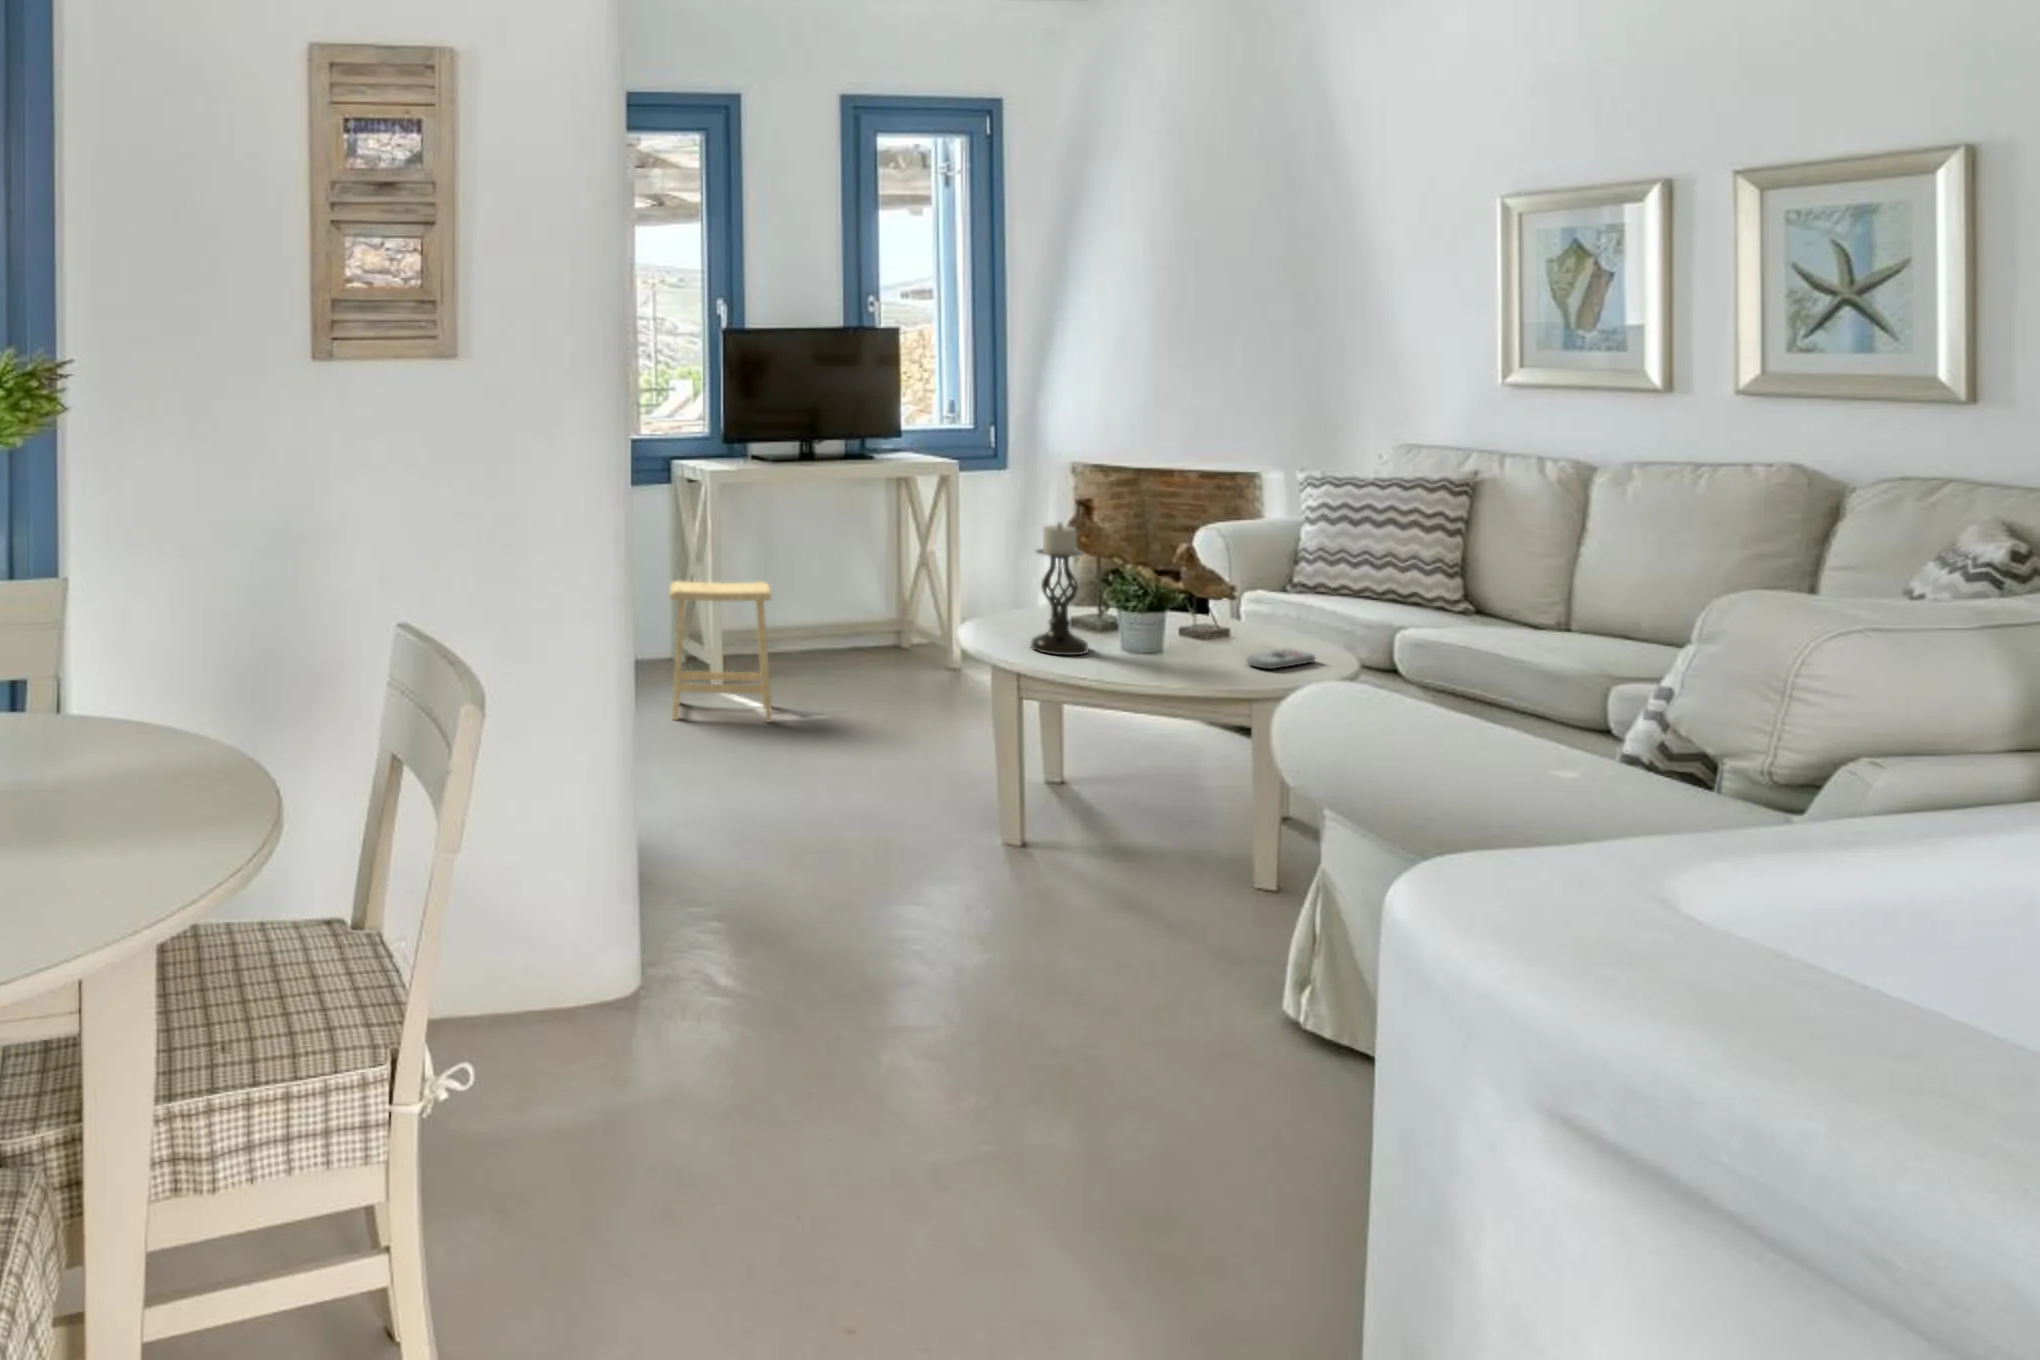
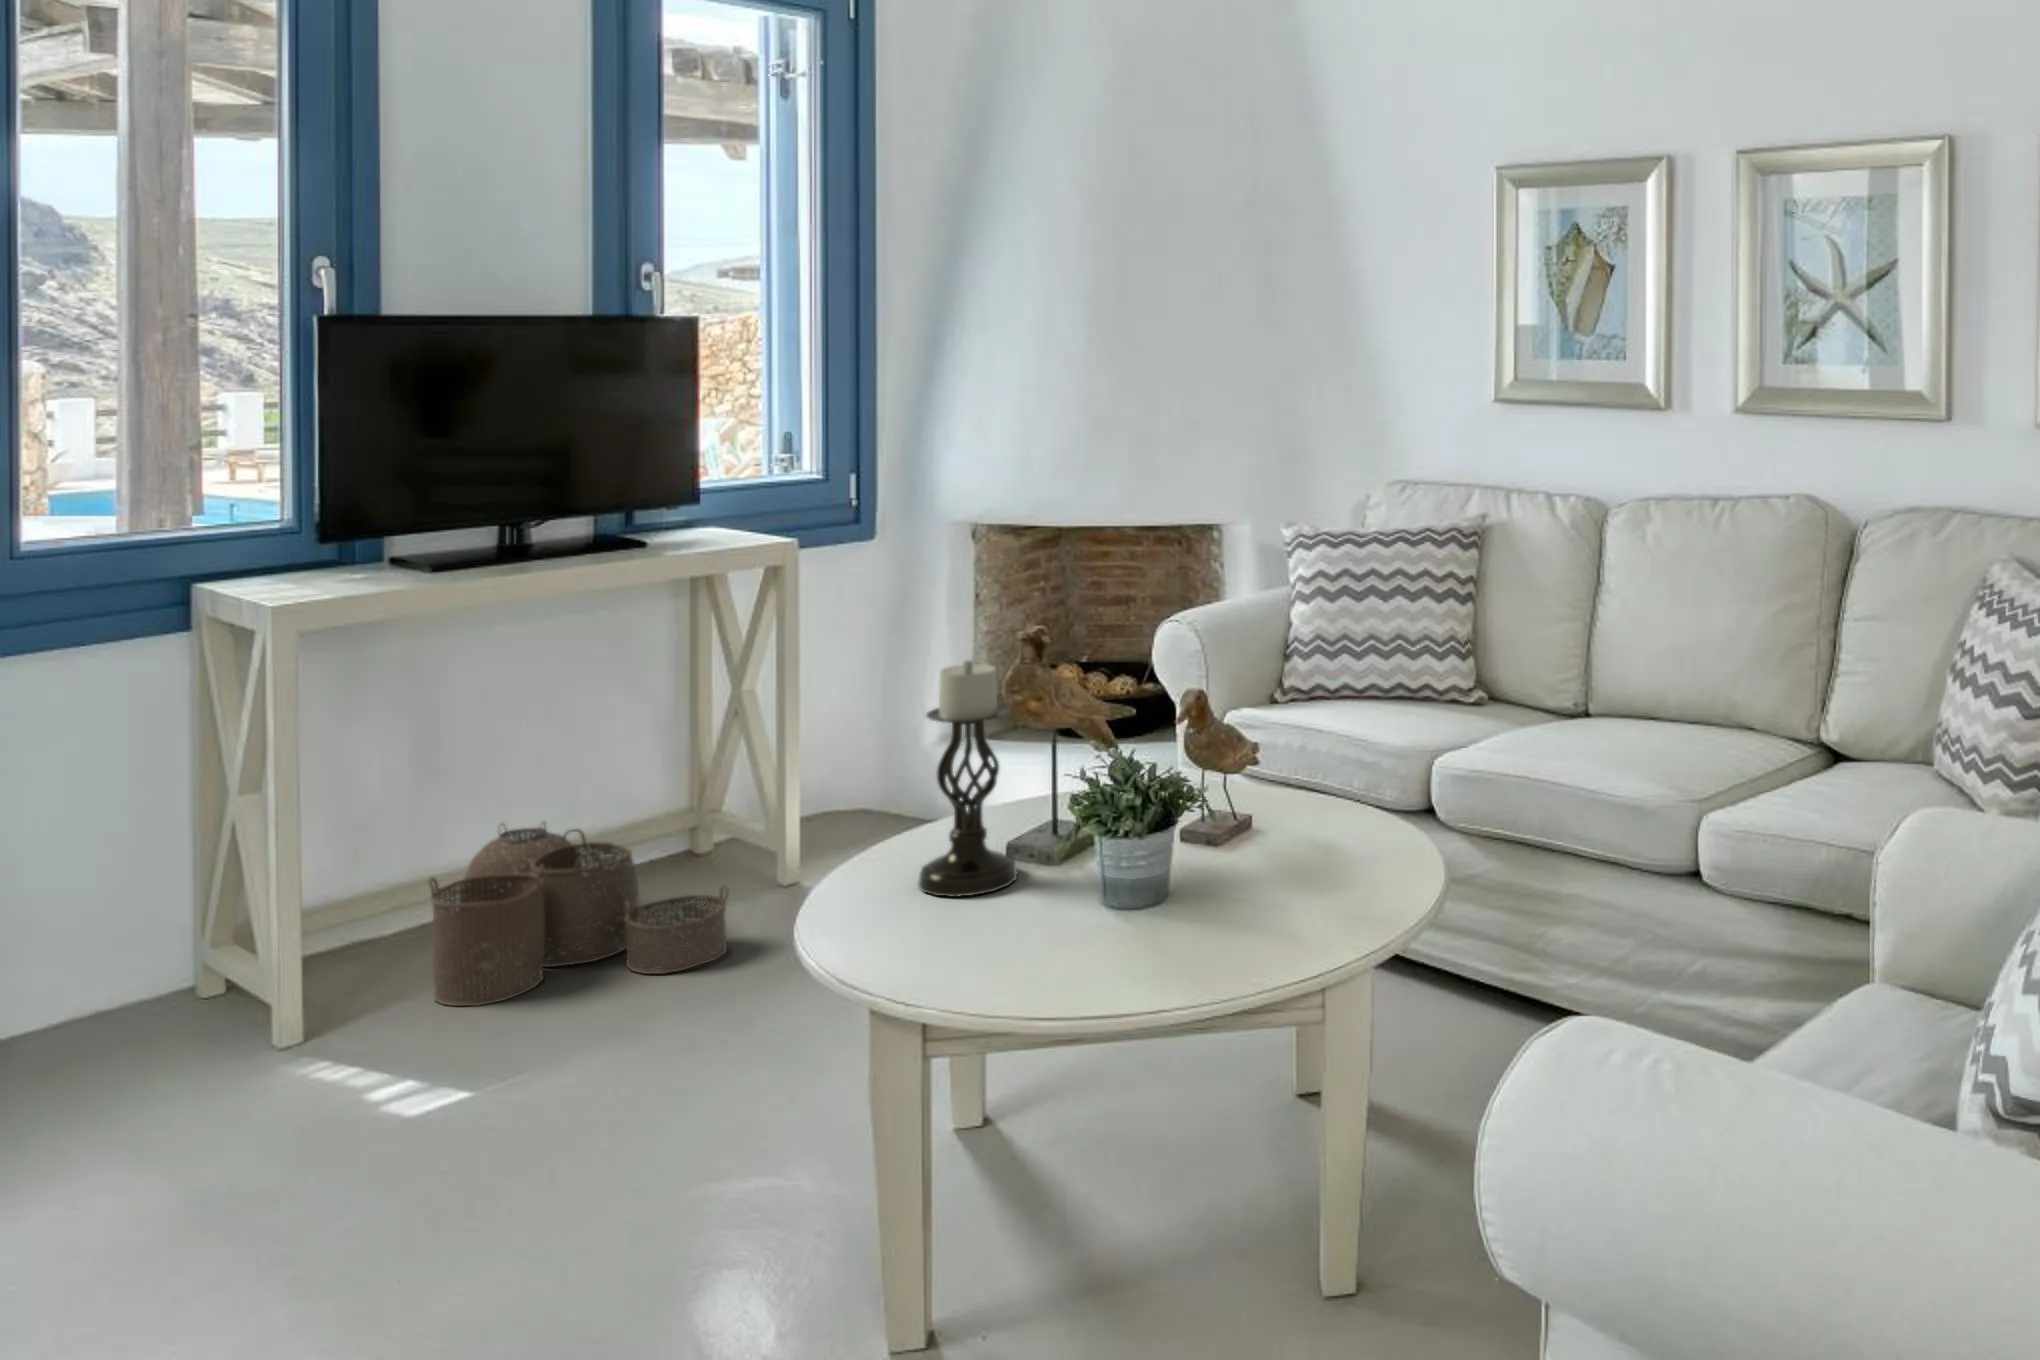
footstool: present [670,581,772,723] -> none [161,805,416,1134]
woven basket: none [772,609,922,703] -> present [429,823,728,1006]
remote control: present [1246,649,1315,669] -> none [1256,813,1346,858]

